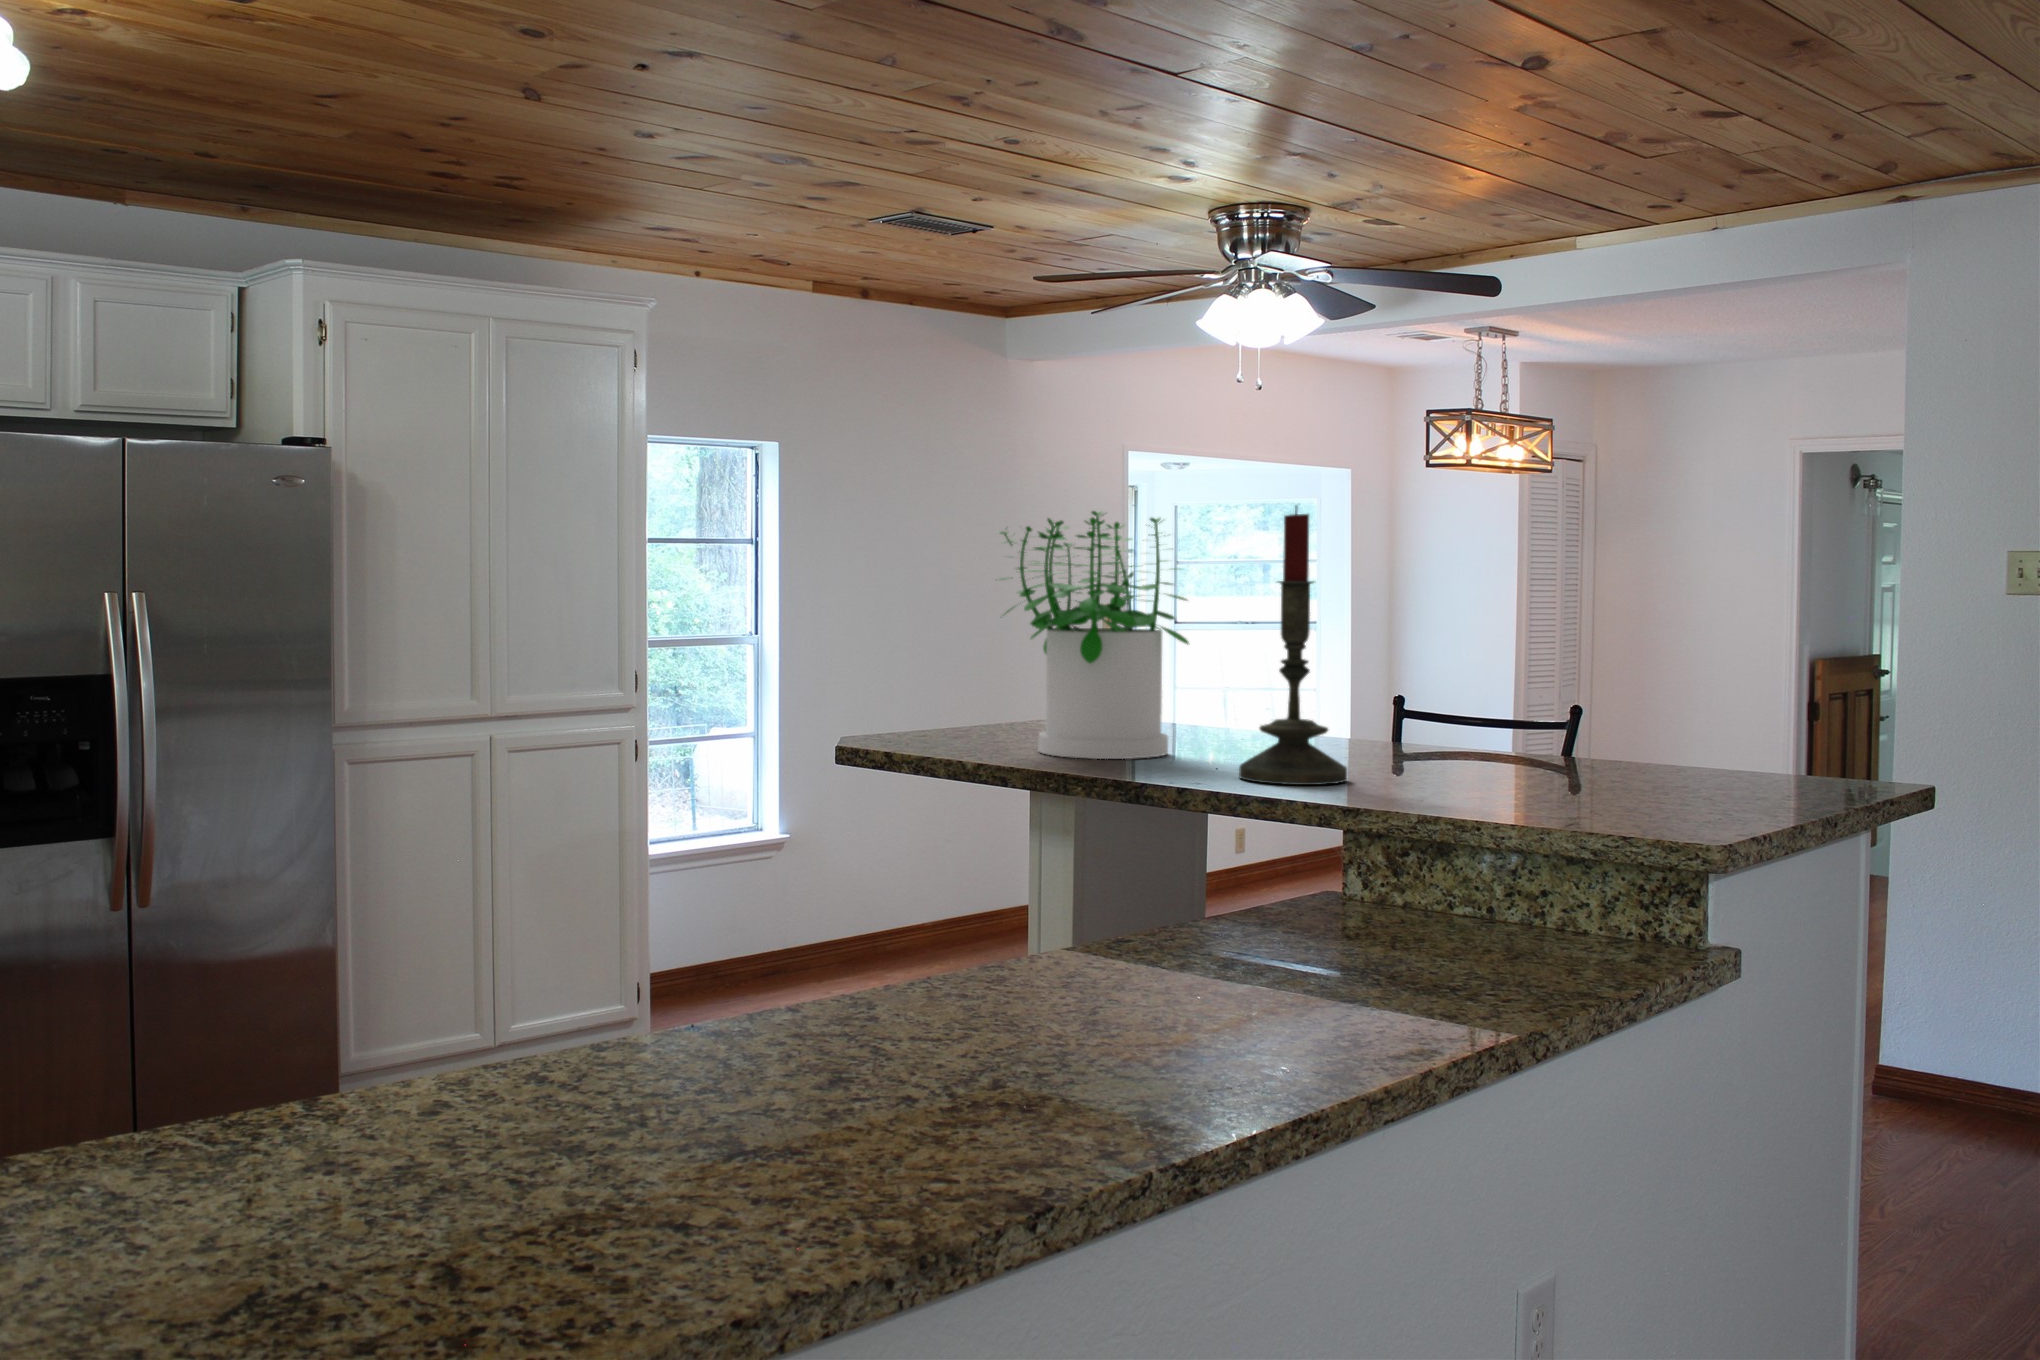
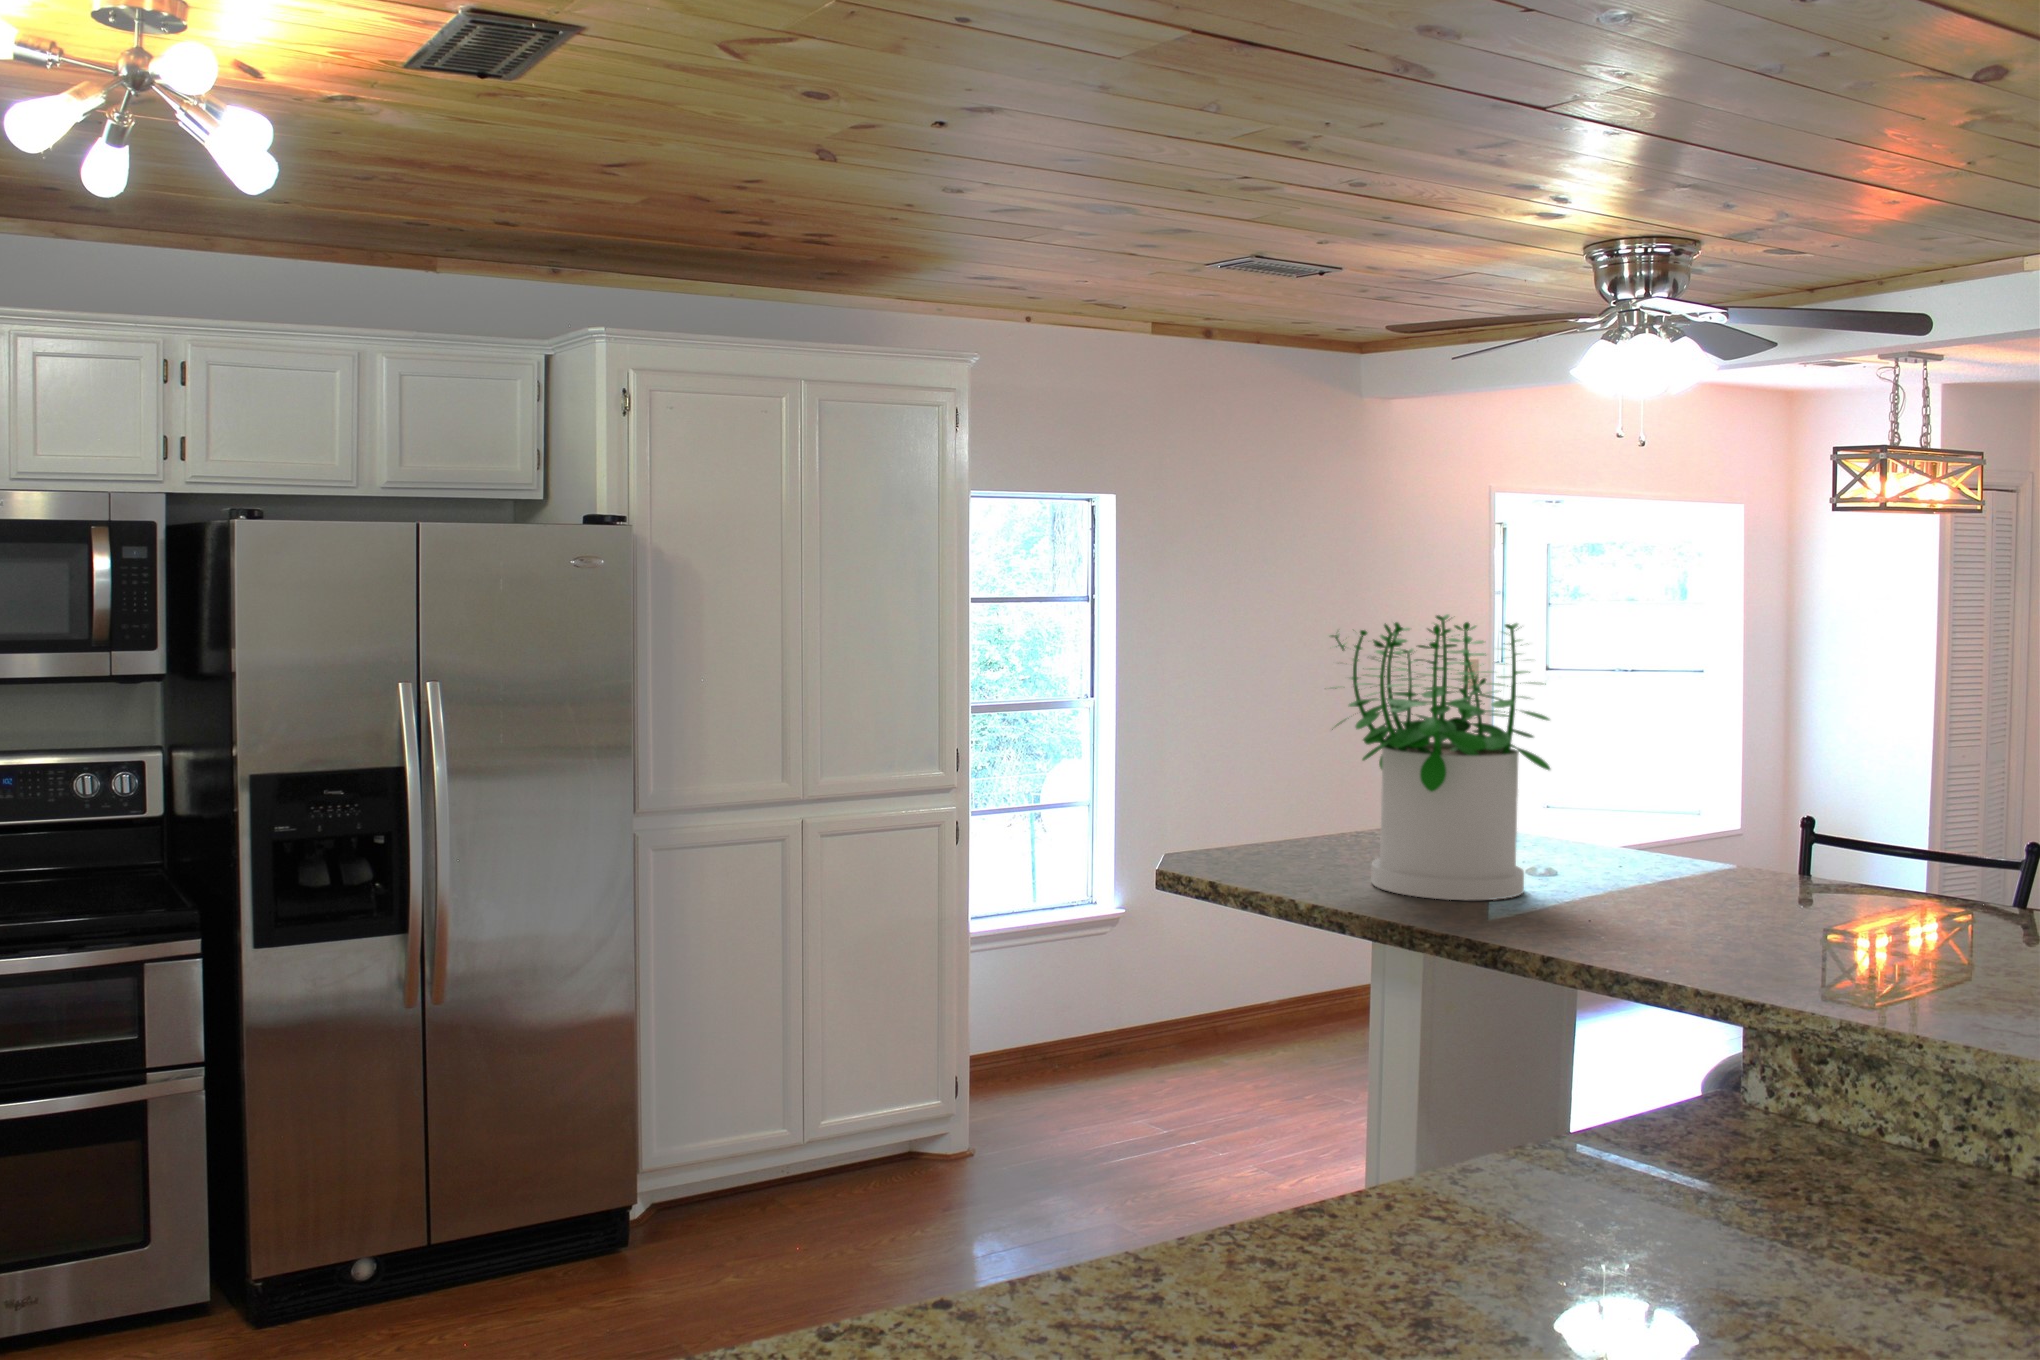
candle: present [1239,506,1347,785] -> none [1609,624,1746,962]

